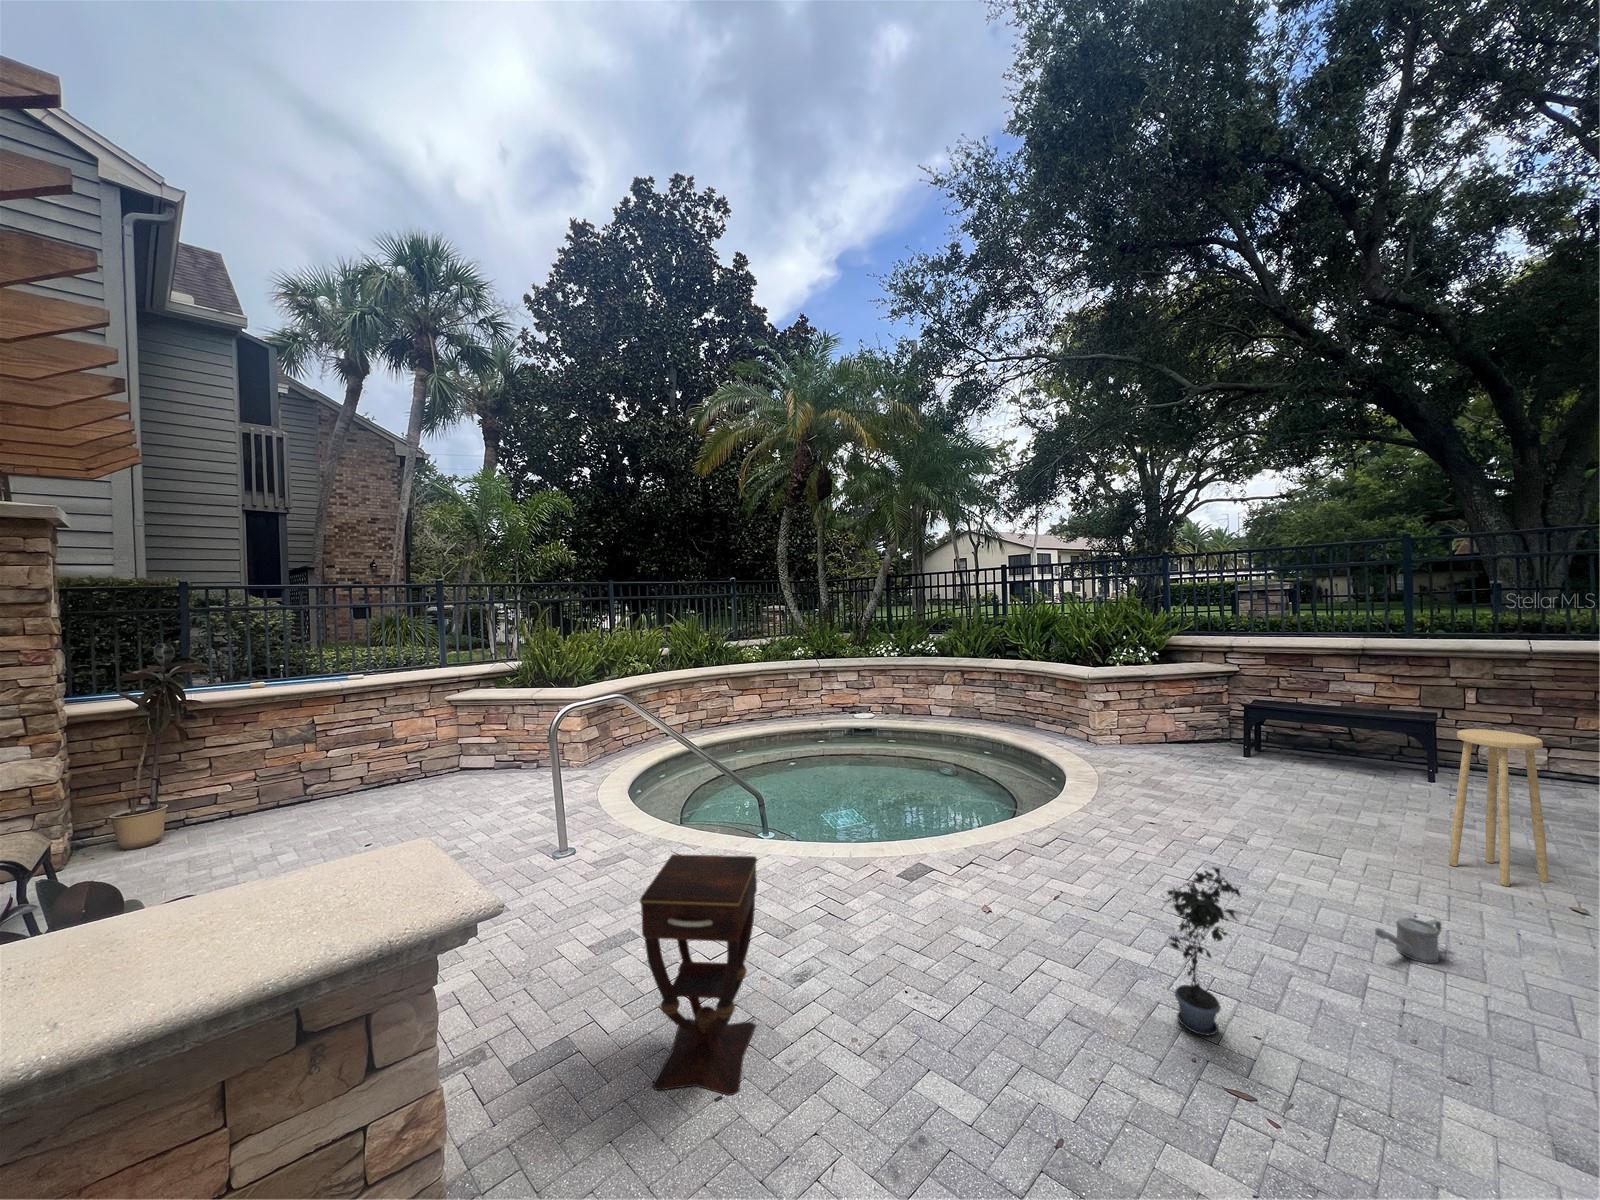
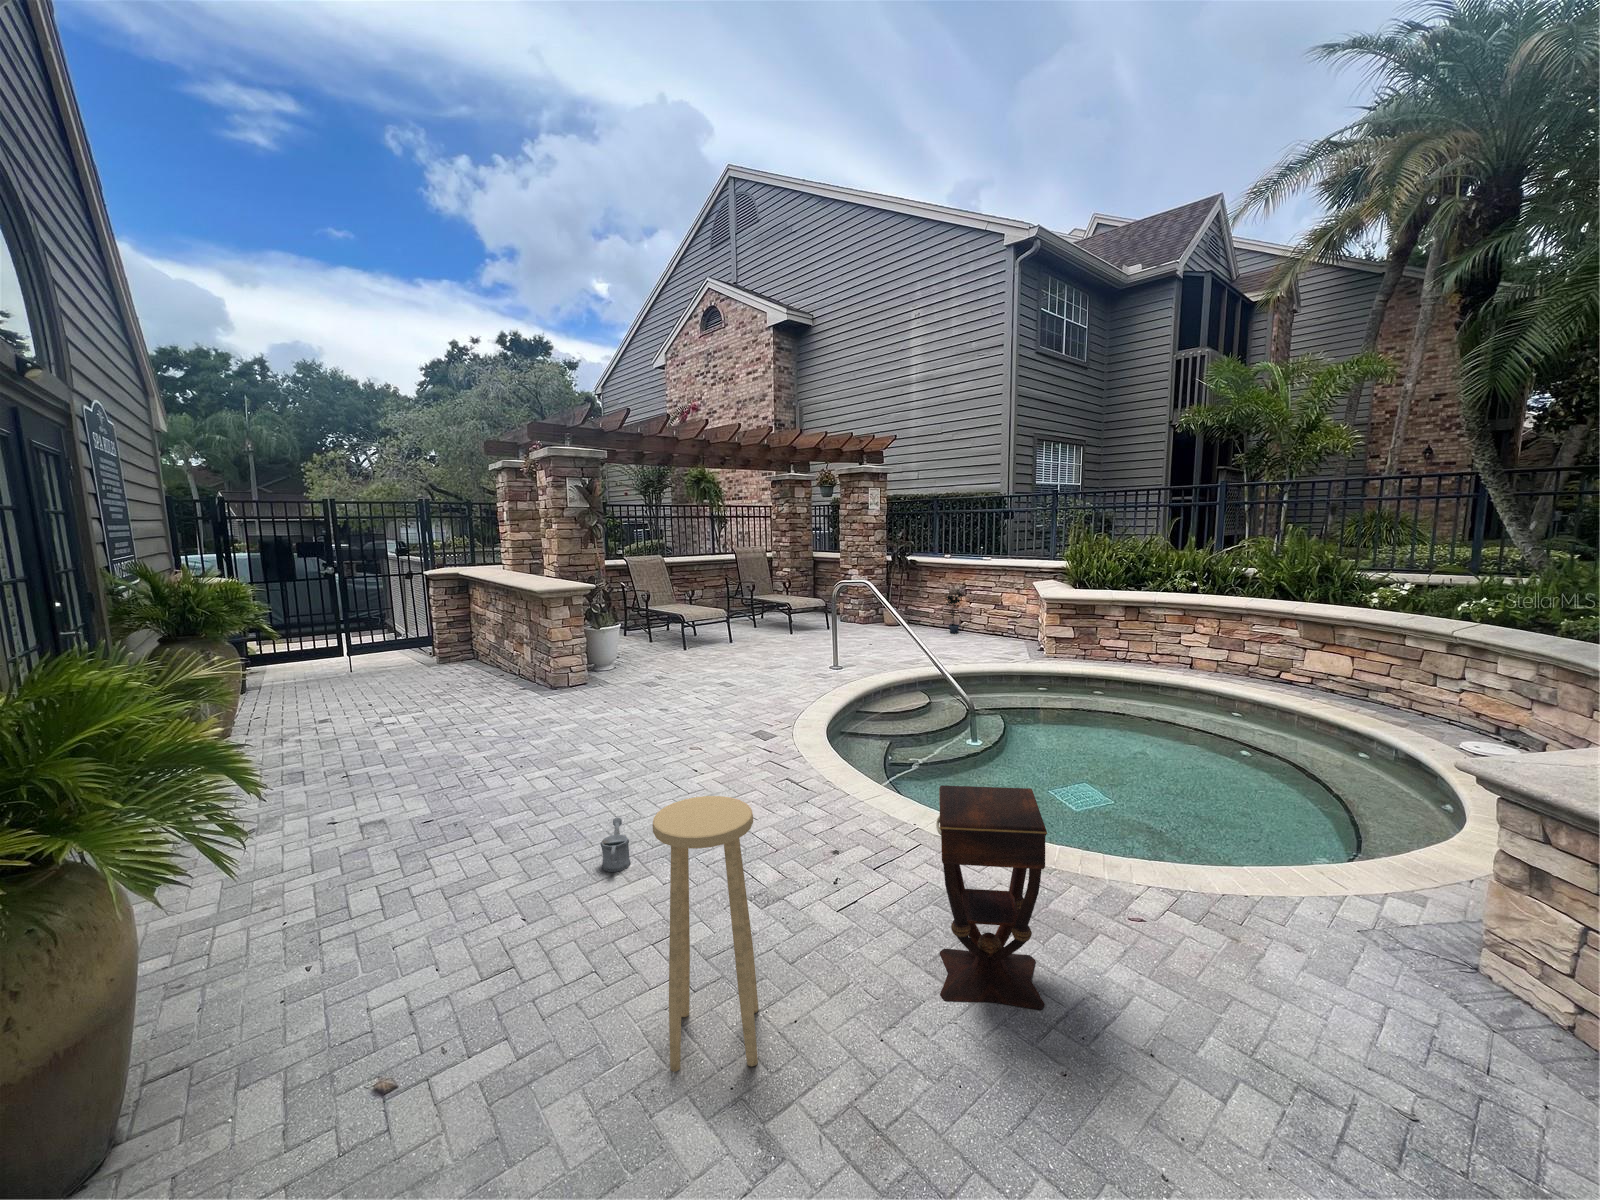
side table: present [639,854,757,1095] -> present [936,785,1047,1010]
potted plant: present [1163,867,1240,1035] -> present [946,590,963,633]

